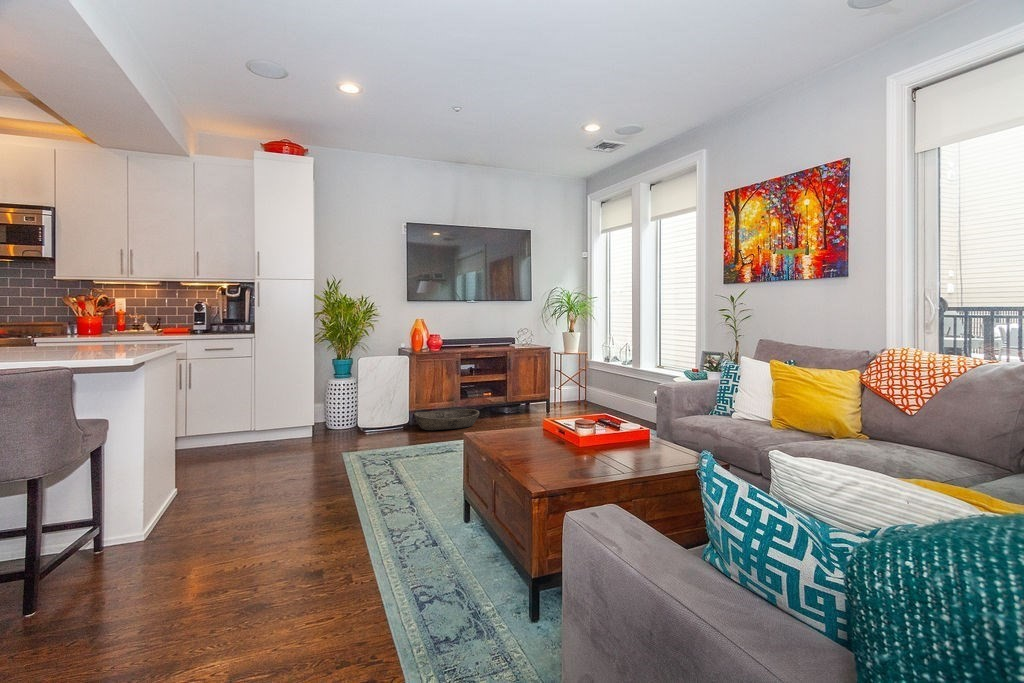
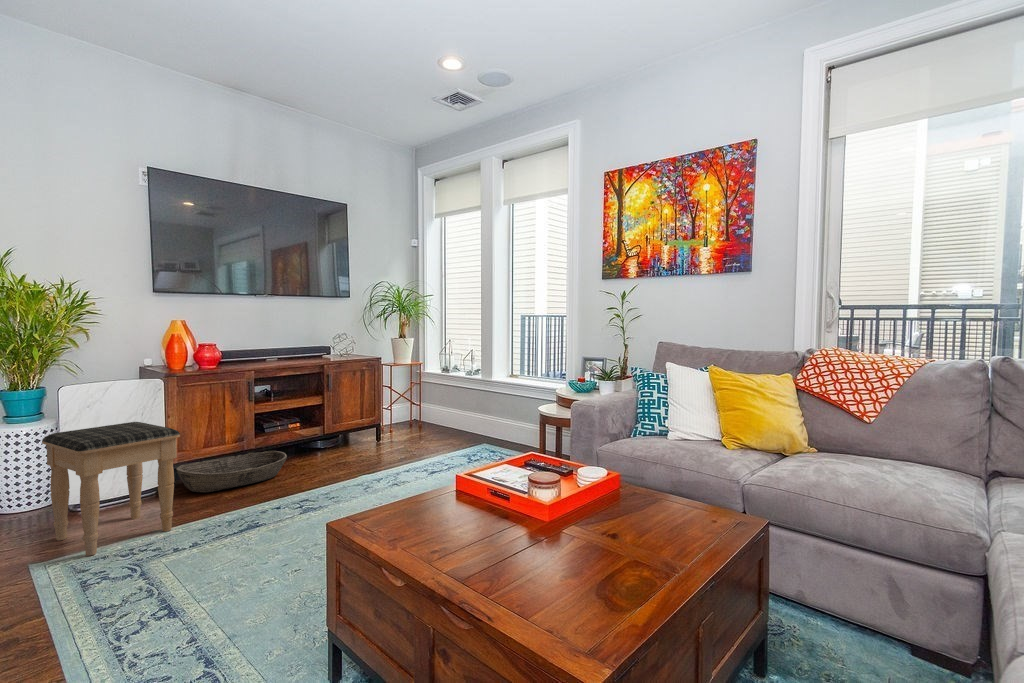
footstool: none [348,382,413,453] -> present [42,422,180,556]

